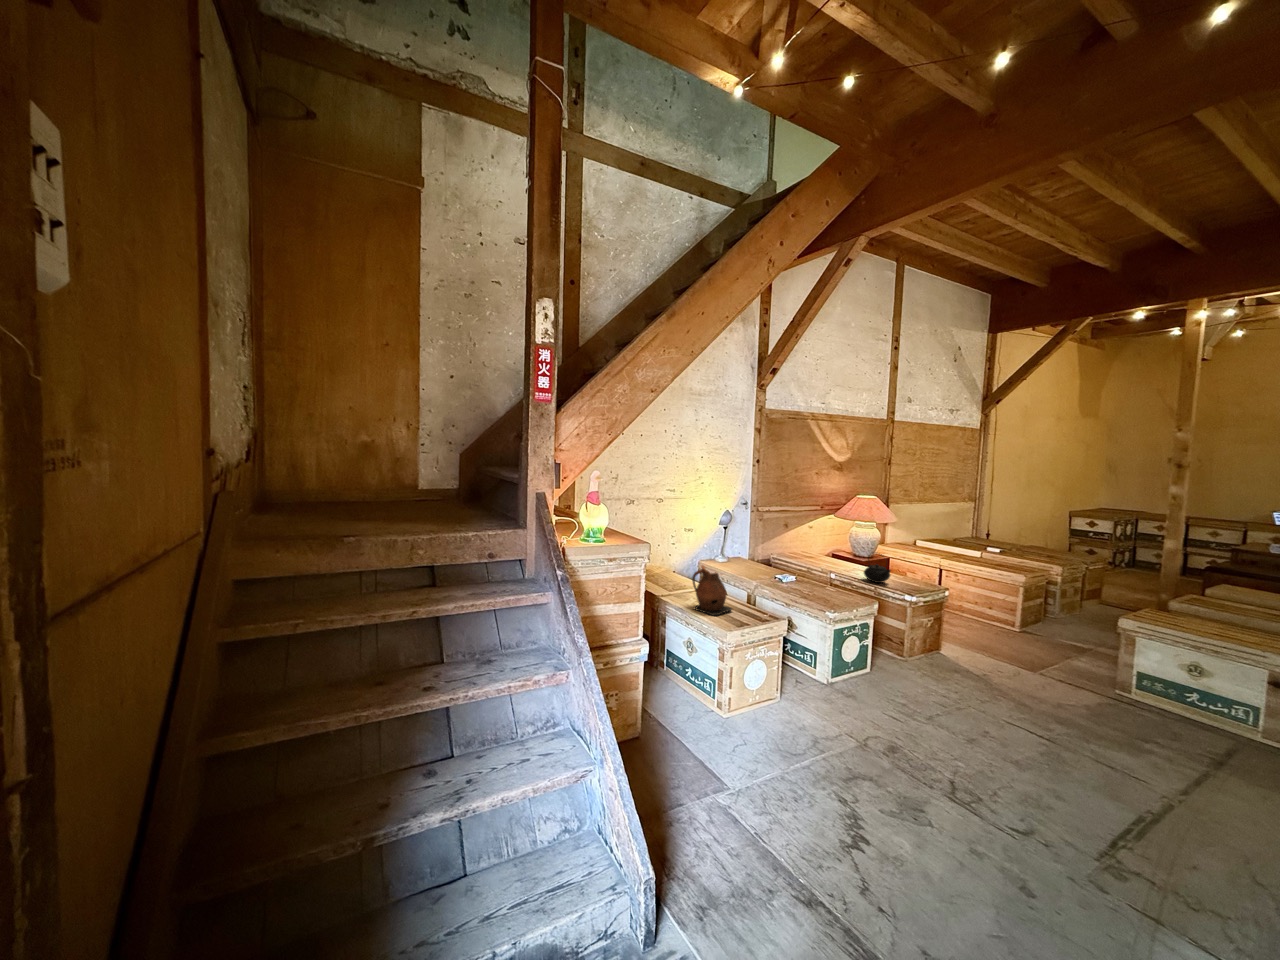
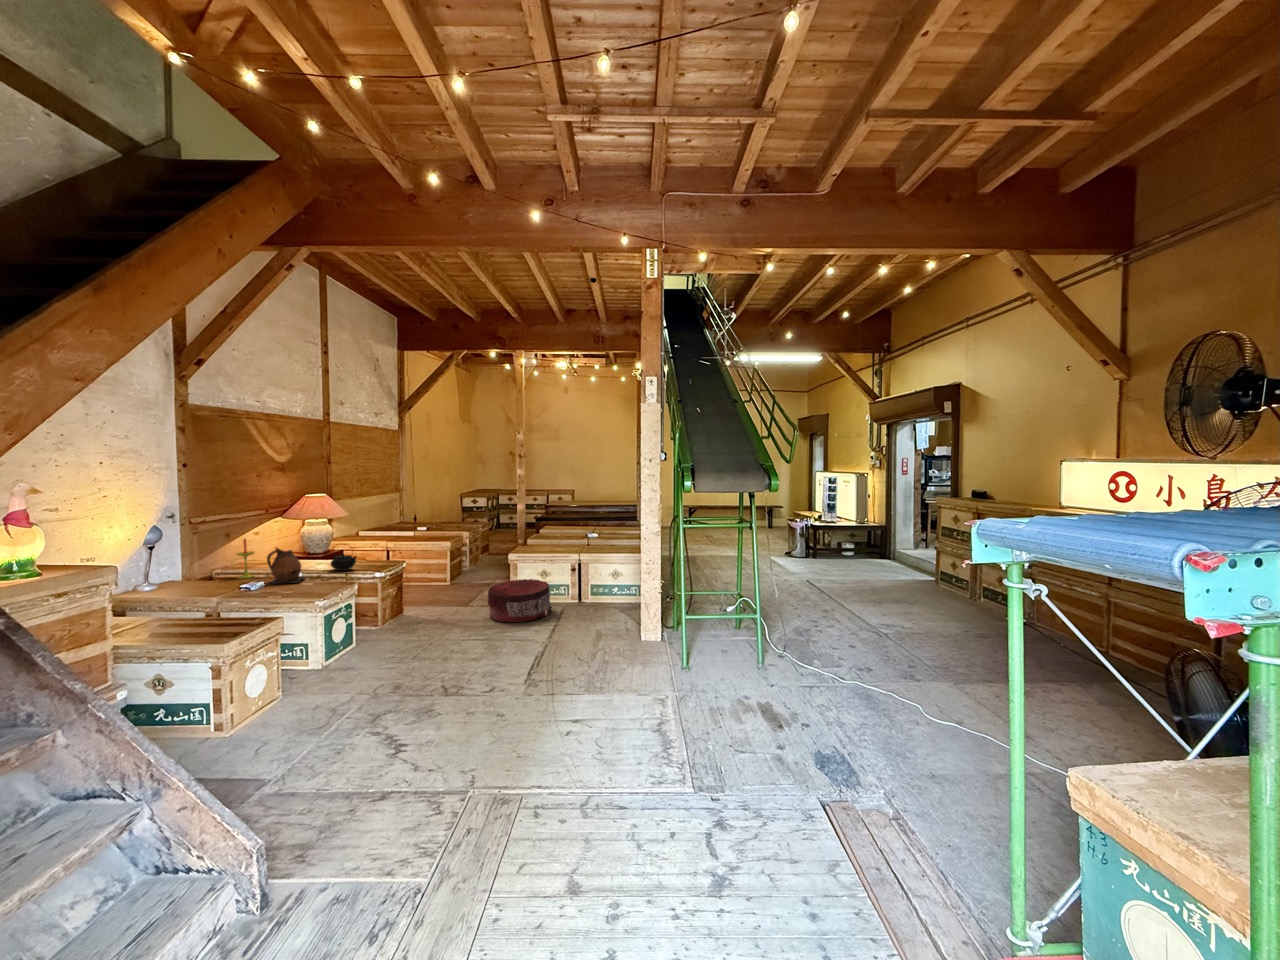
candle: none [779,531,799,569] -> present [233,538,254,579]
ceramic pitcher: present [692,566,732,615] -> present [267,547,305,584]
pouf: none [1066,658,1206,746] -> present [488,579,552,622]

